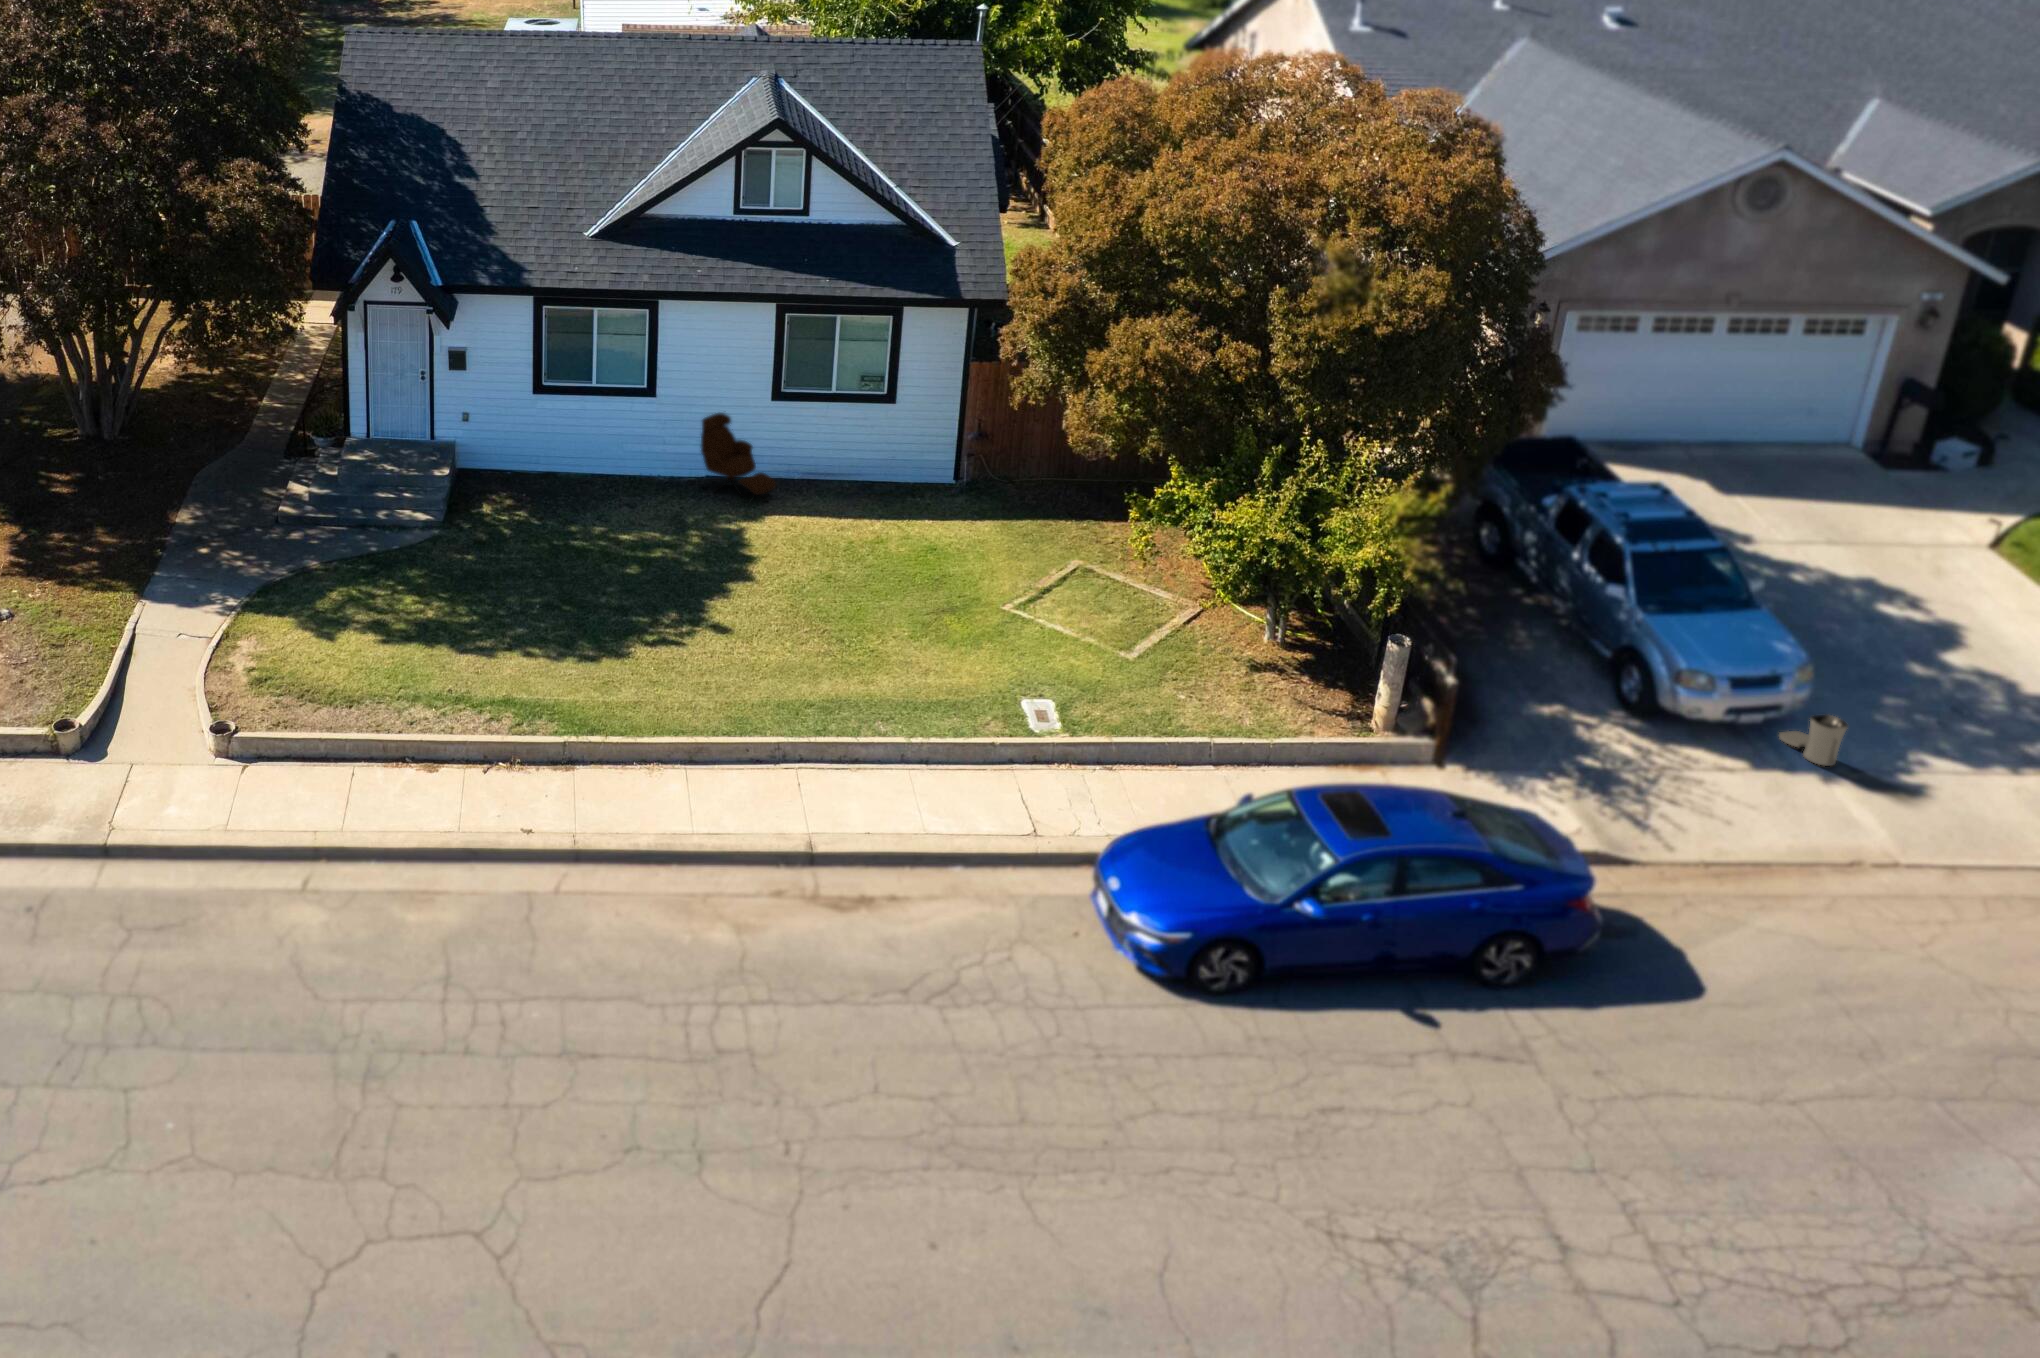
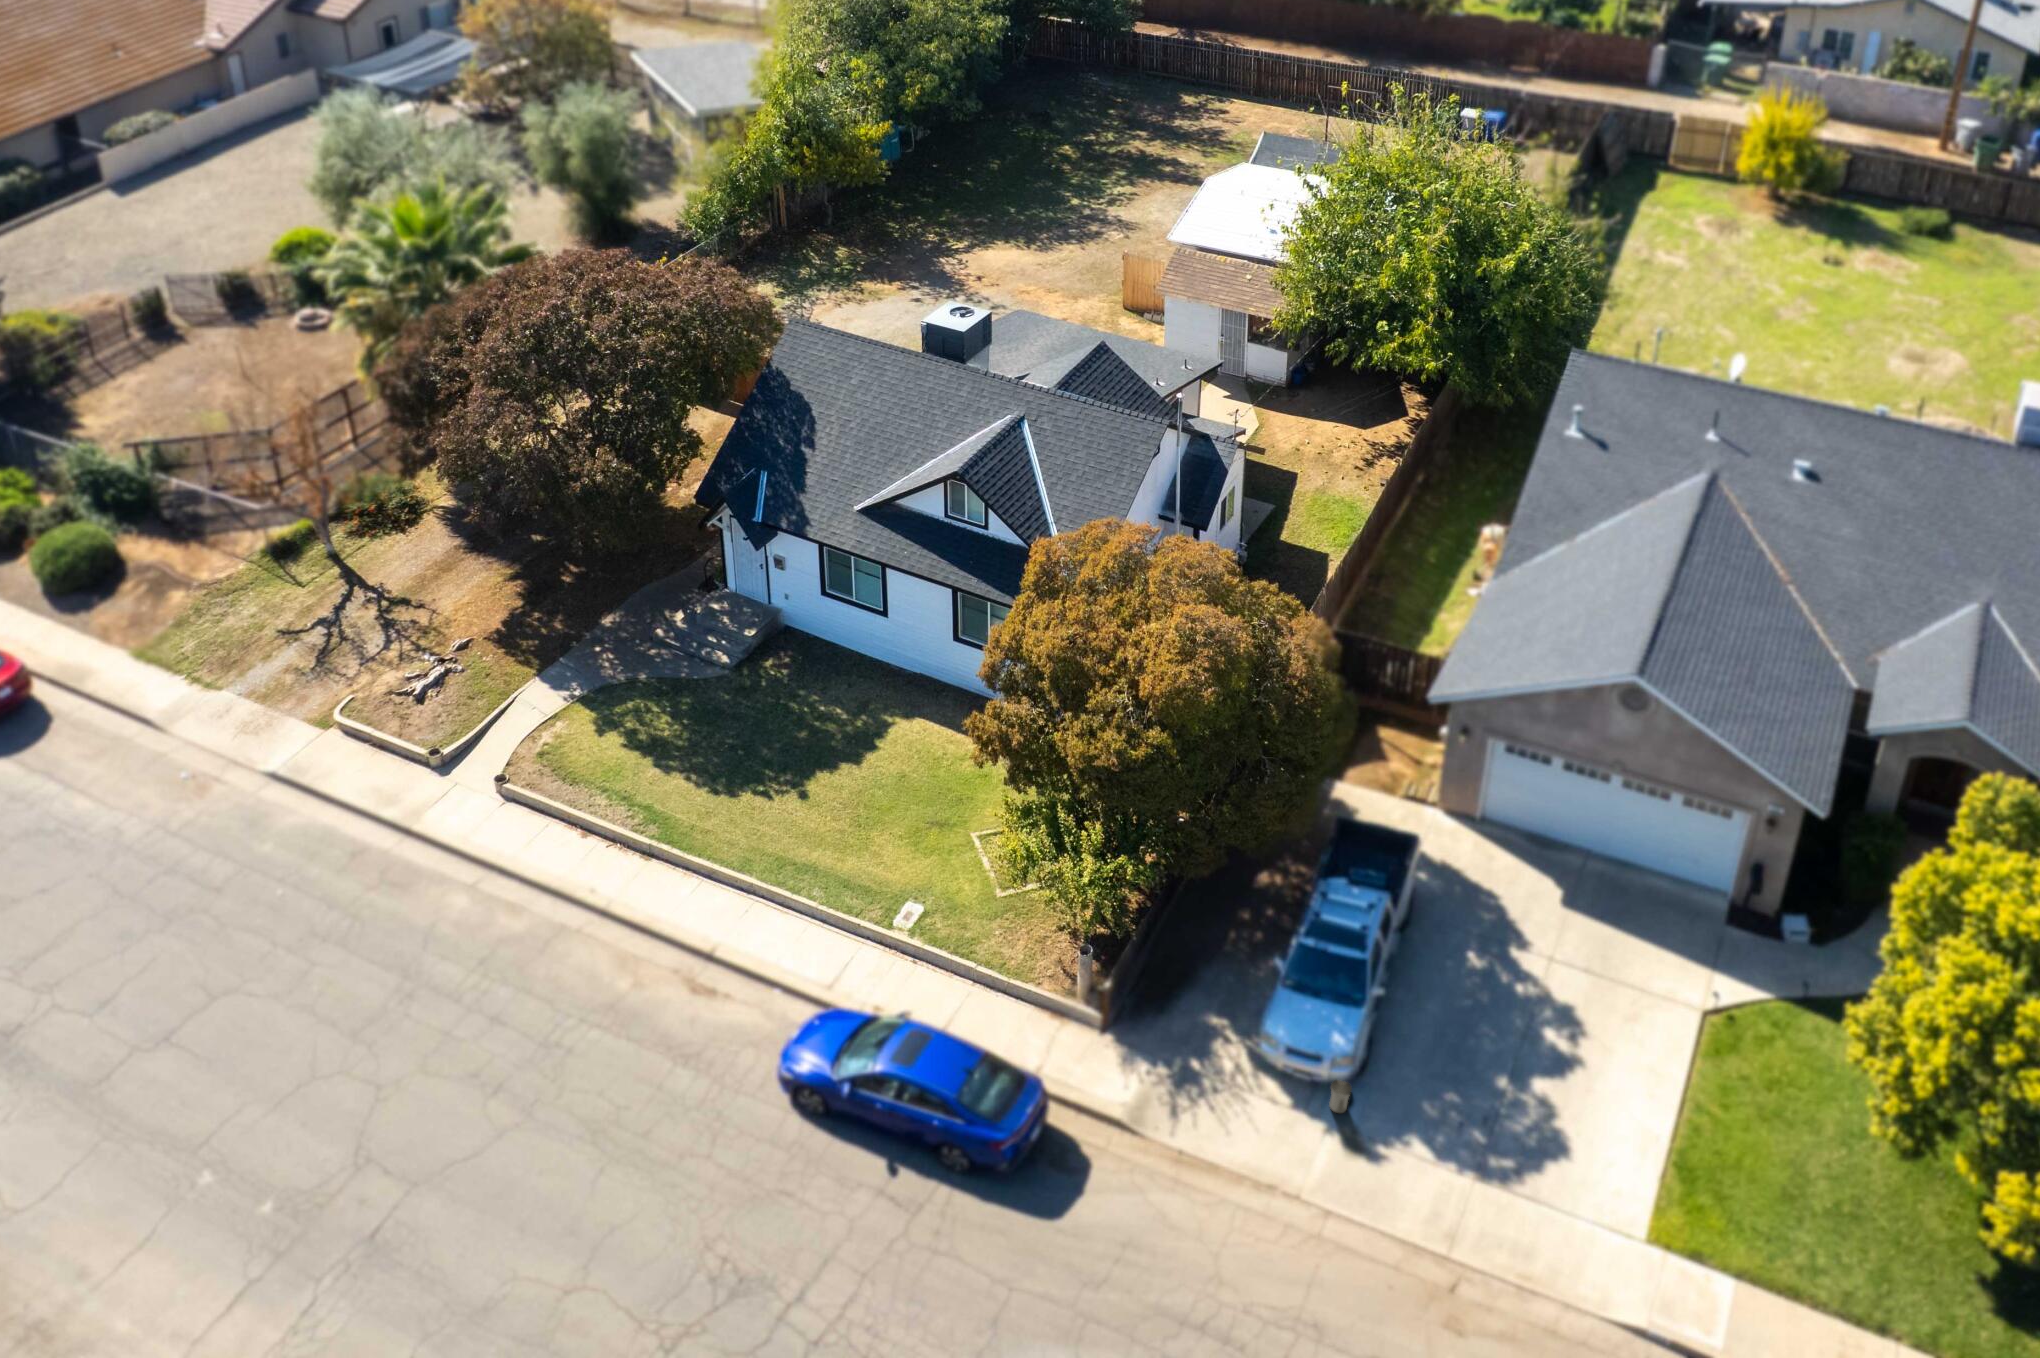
lounge chair: present [701,413,776,499] -> none [898,637,934,704]

